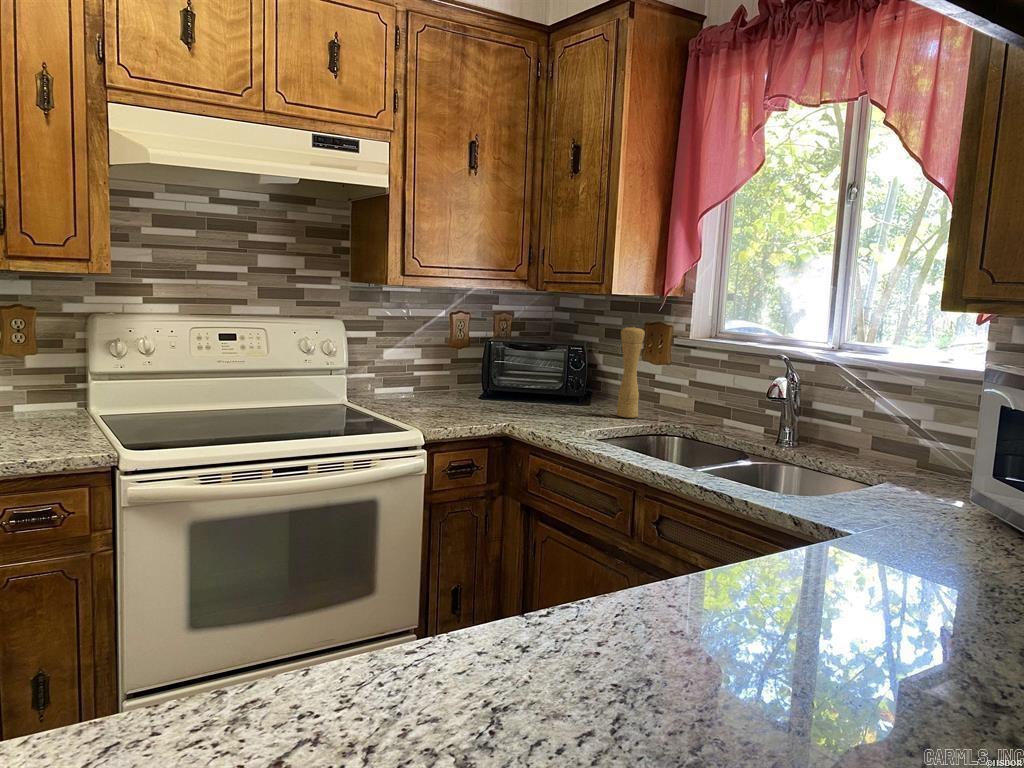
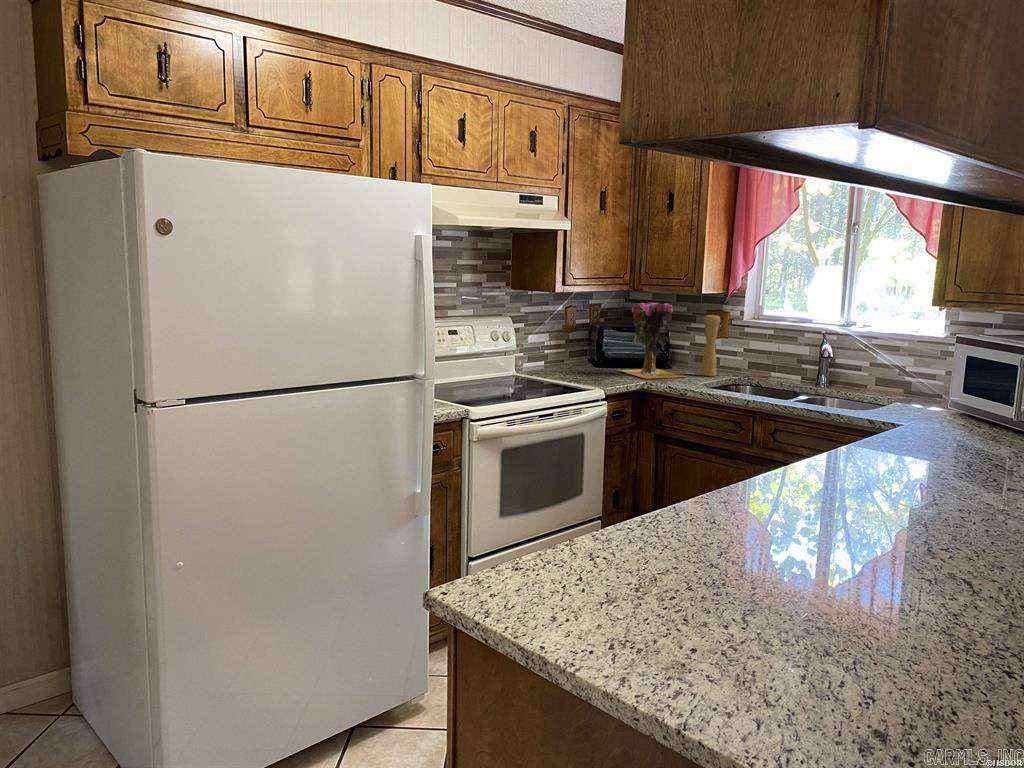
vase: none [504,307,590,417] -> present [619,302,686,379]

